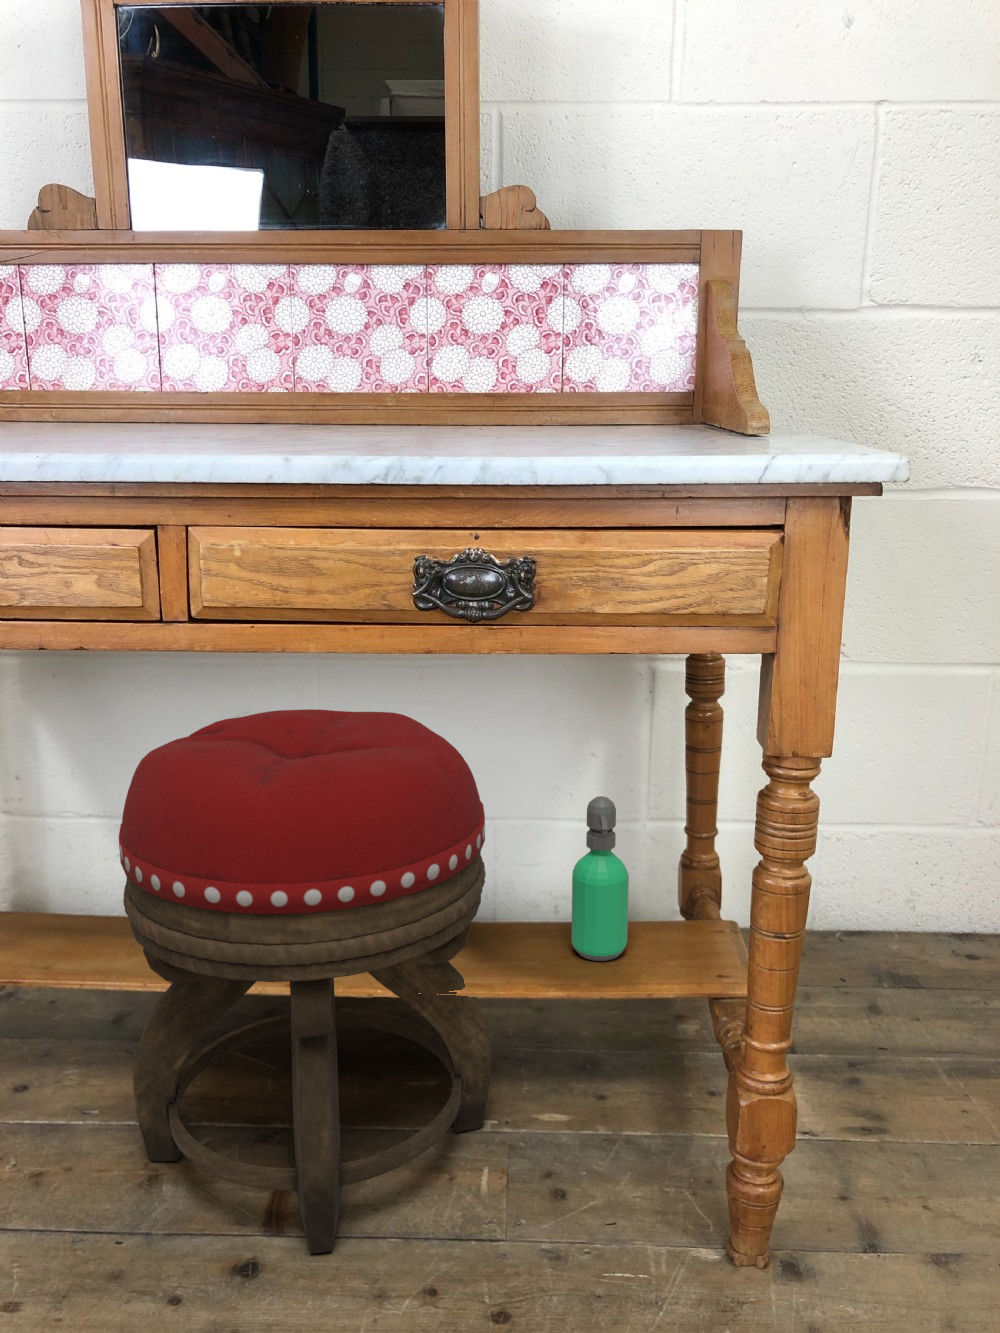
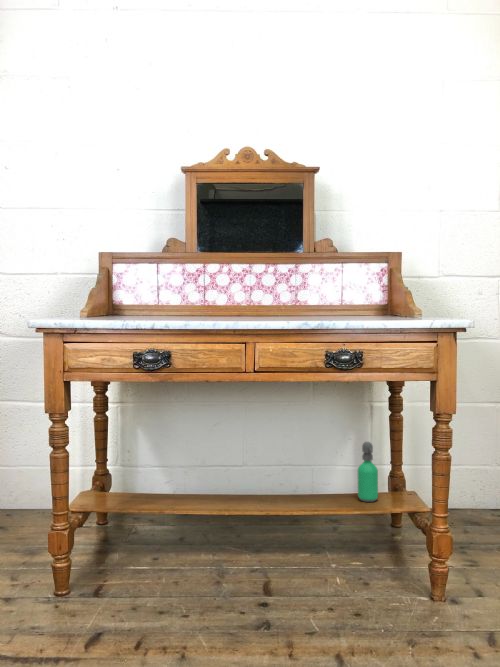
footstool: present [119,709,491,1253] -> none [211,413,335,600]

